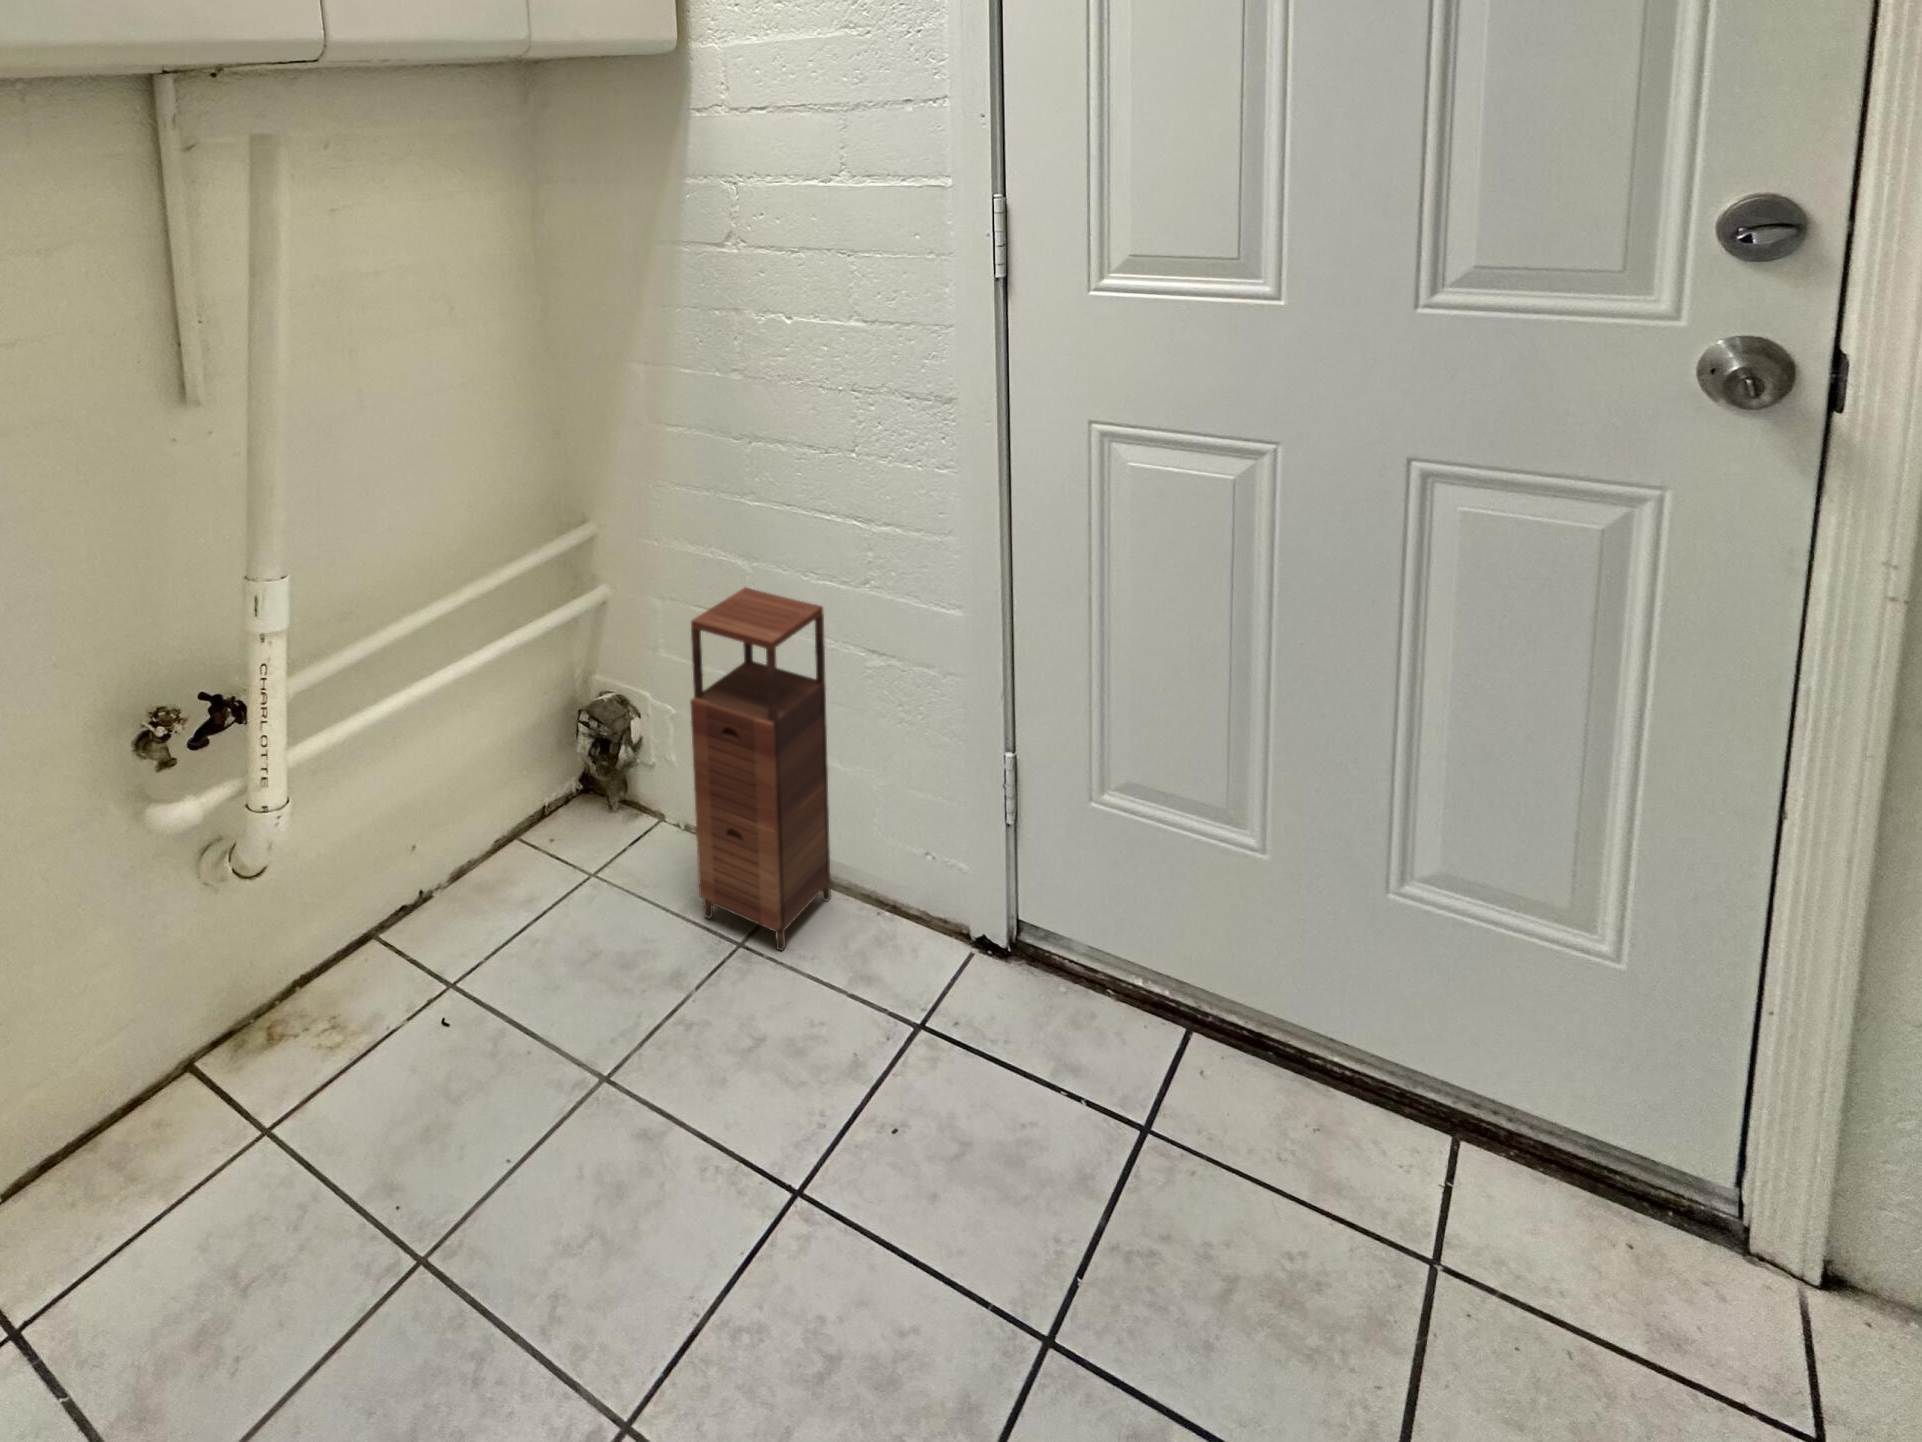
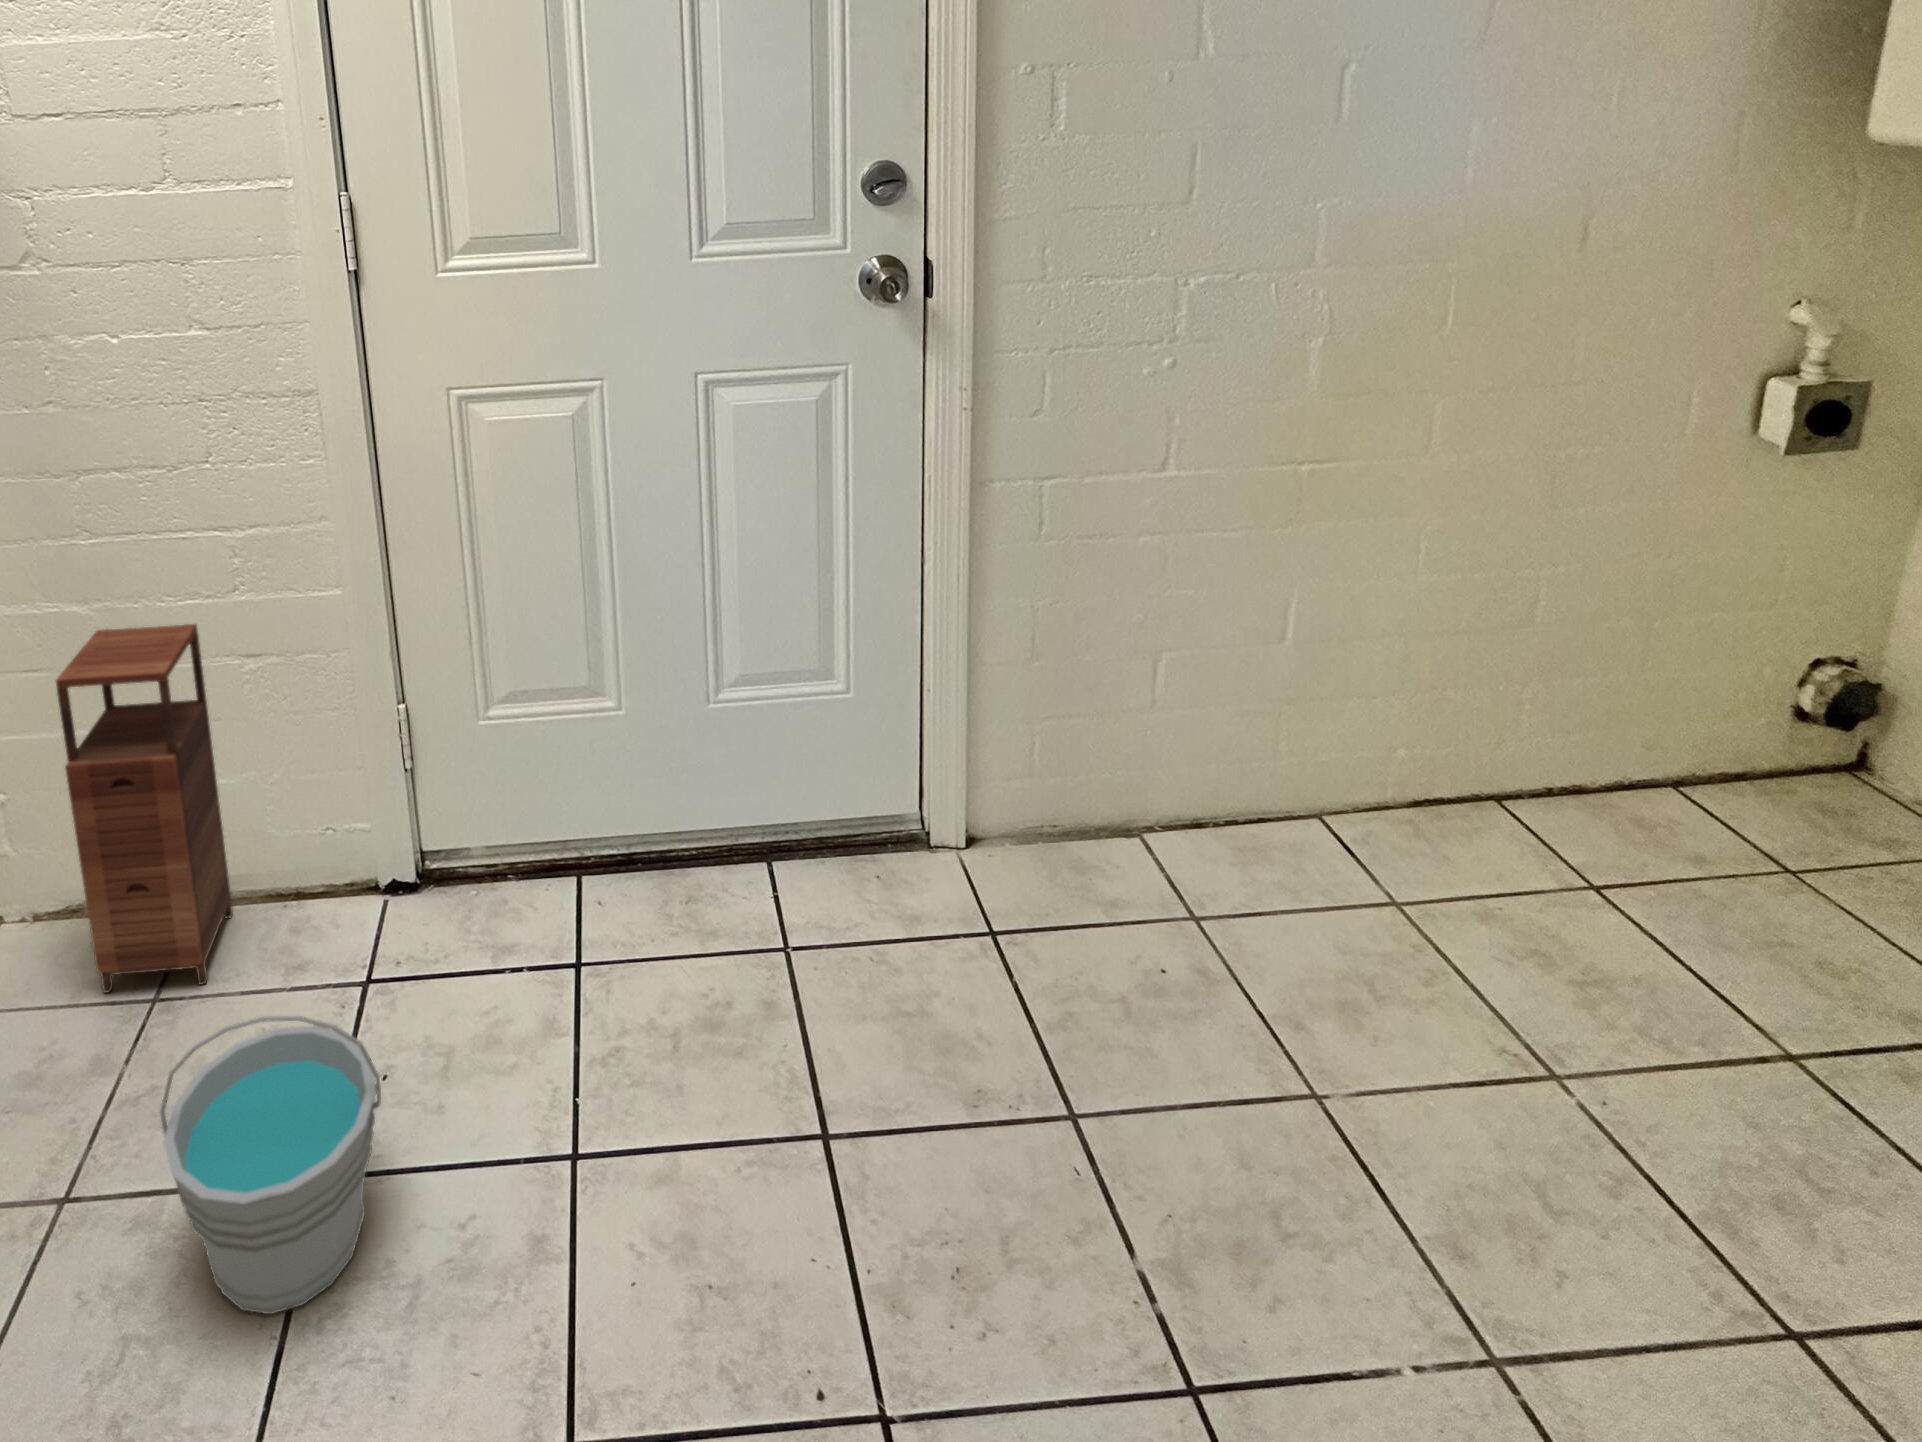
bucket: none [640,988,841,1293] -> present [160,1016,381,1314]

